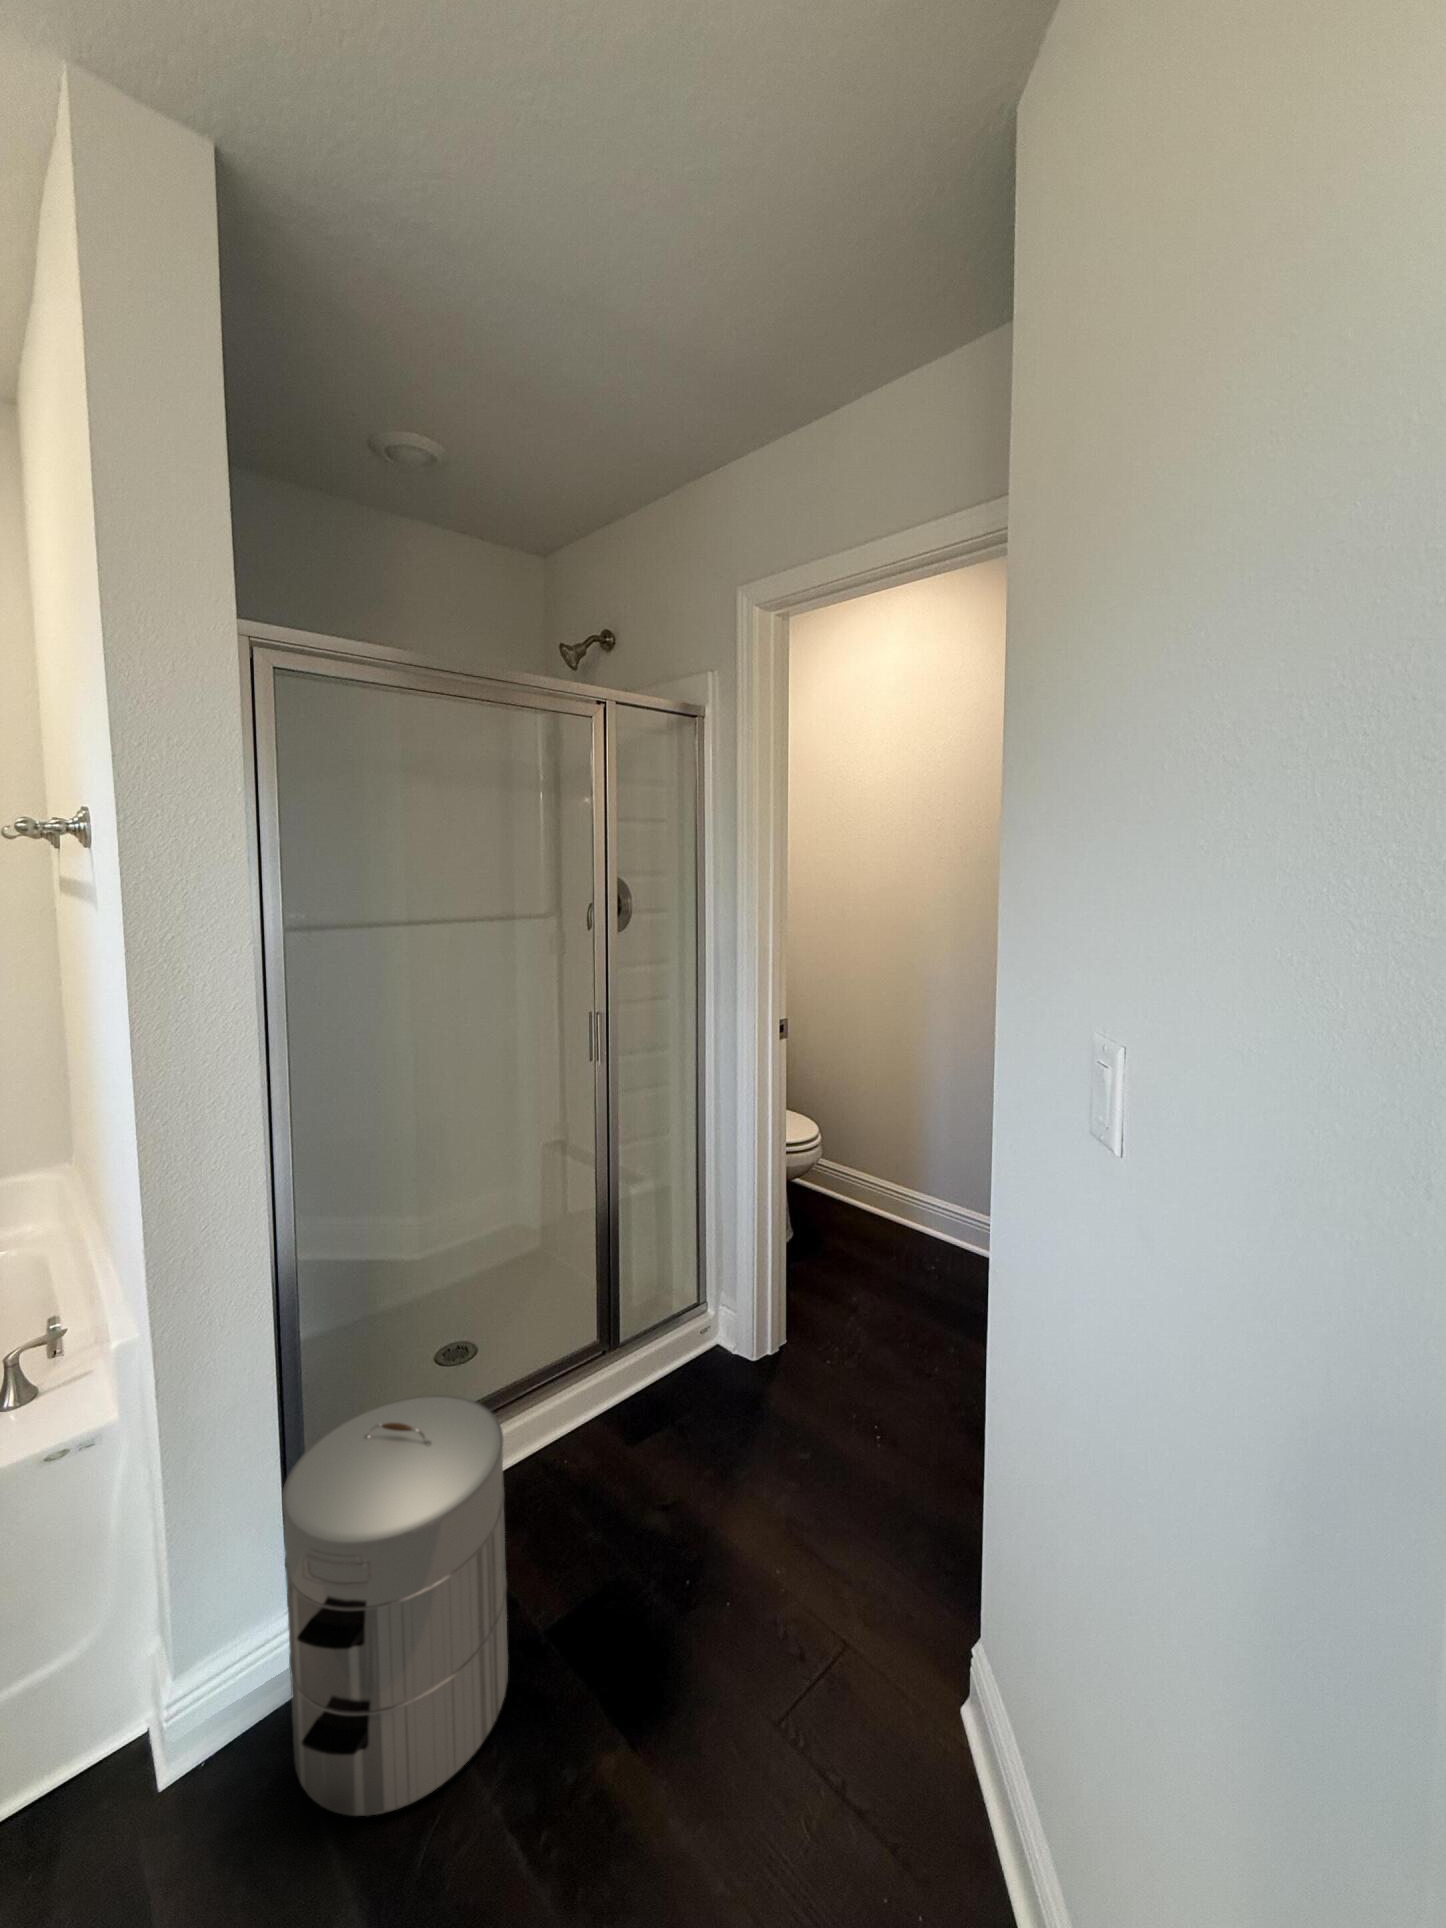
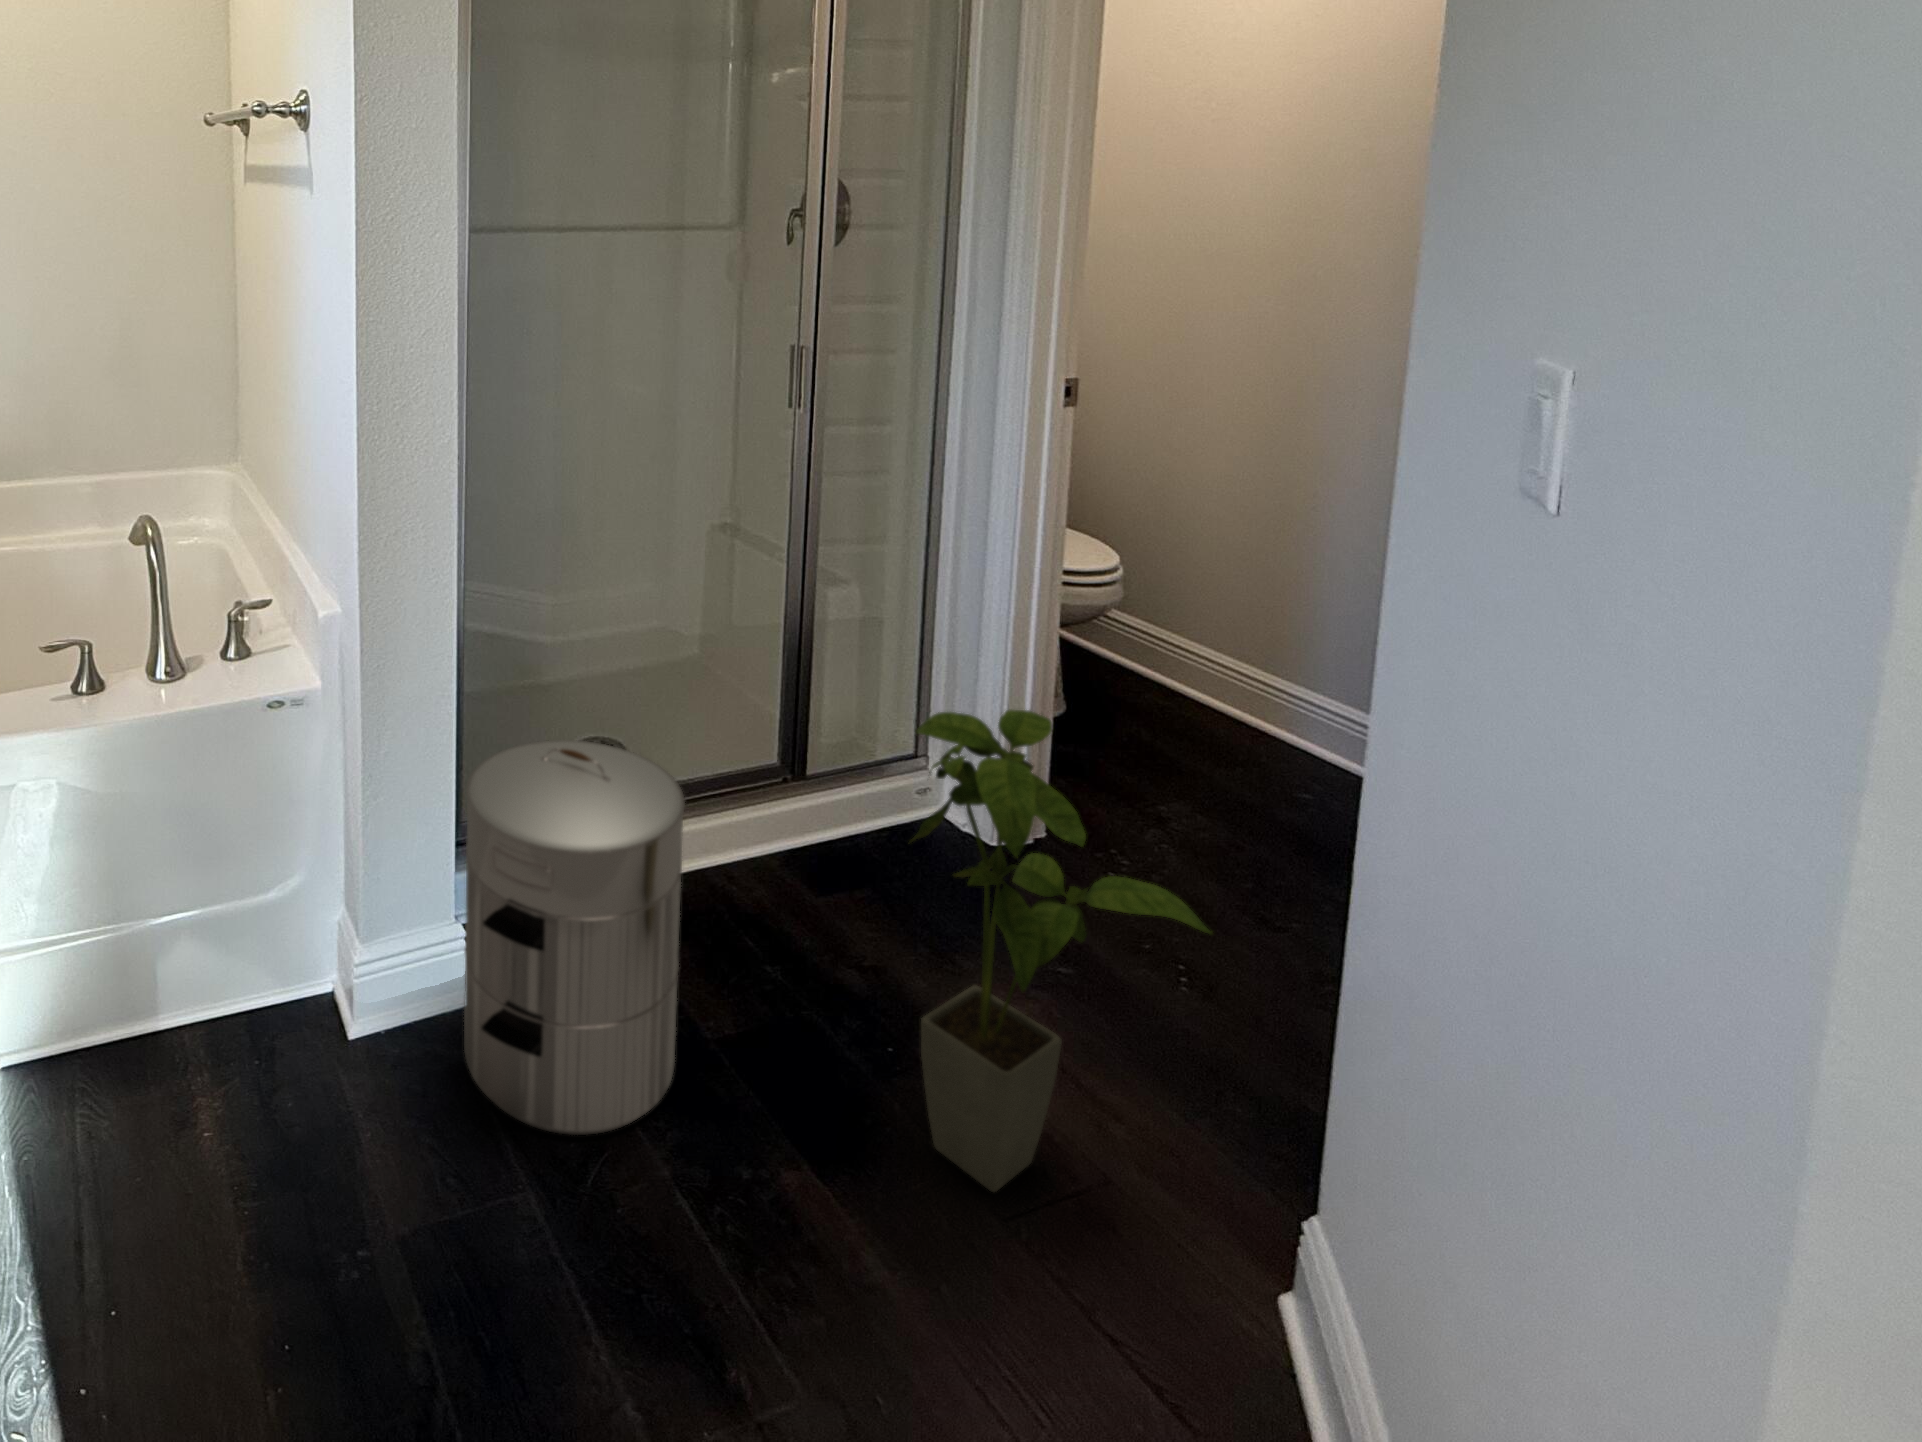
house plant: none [686,1304,901,1697] -> present [911,710,1211,1192]

